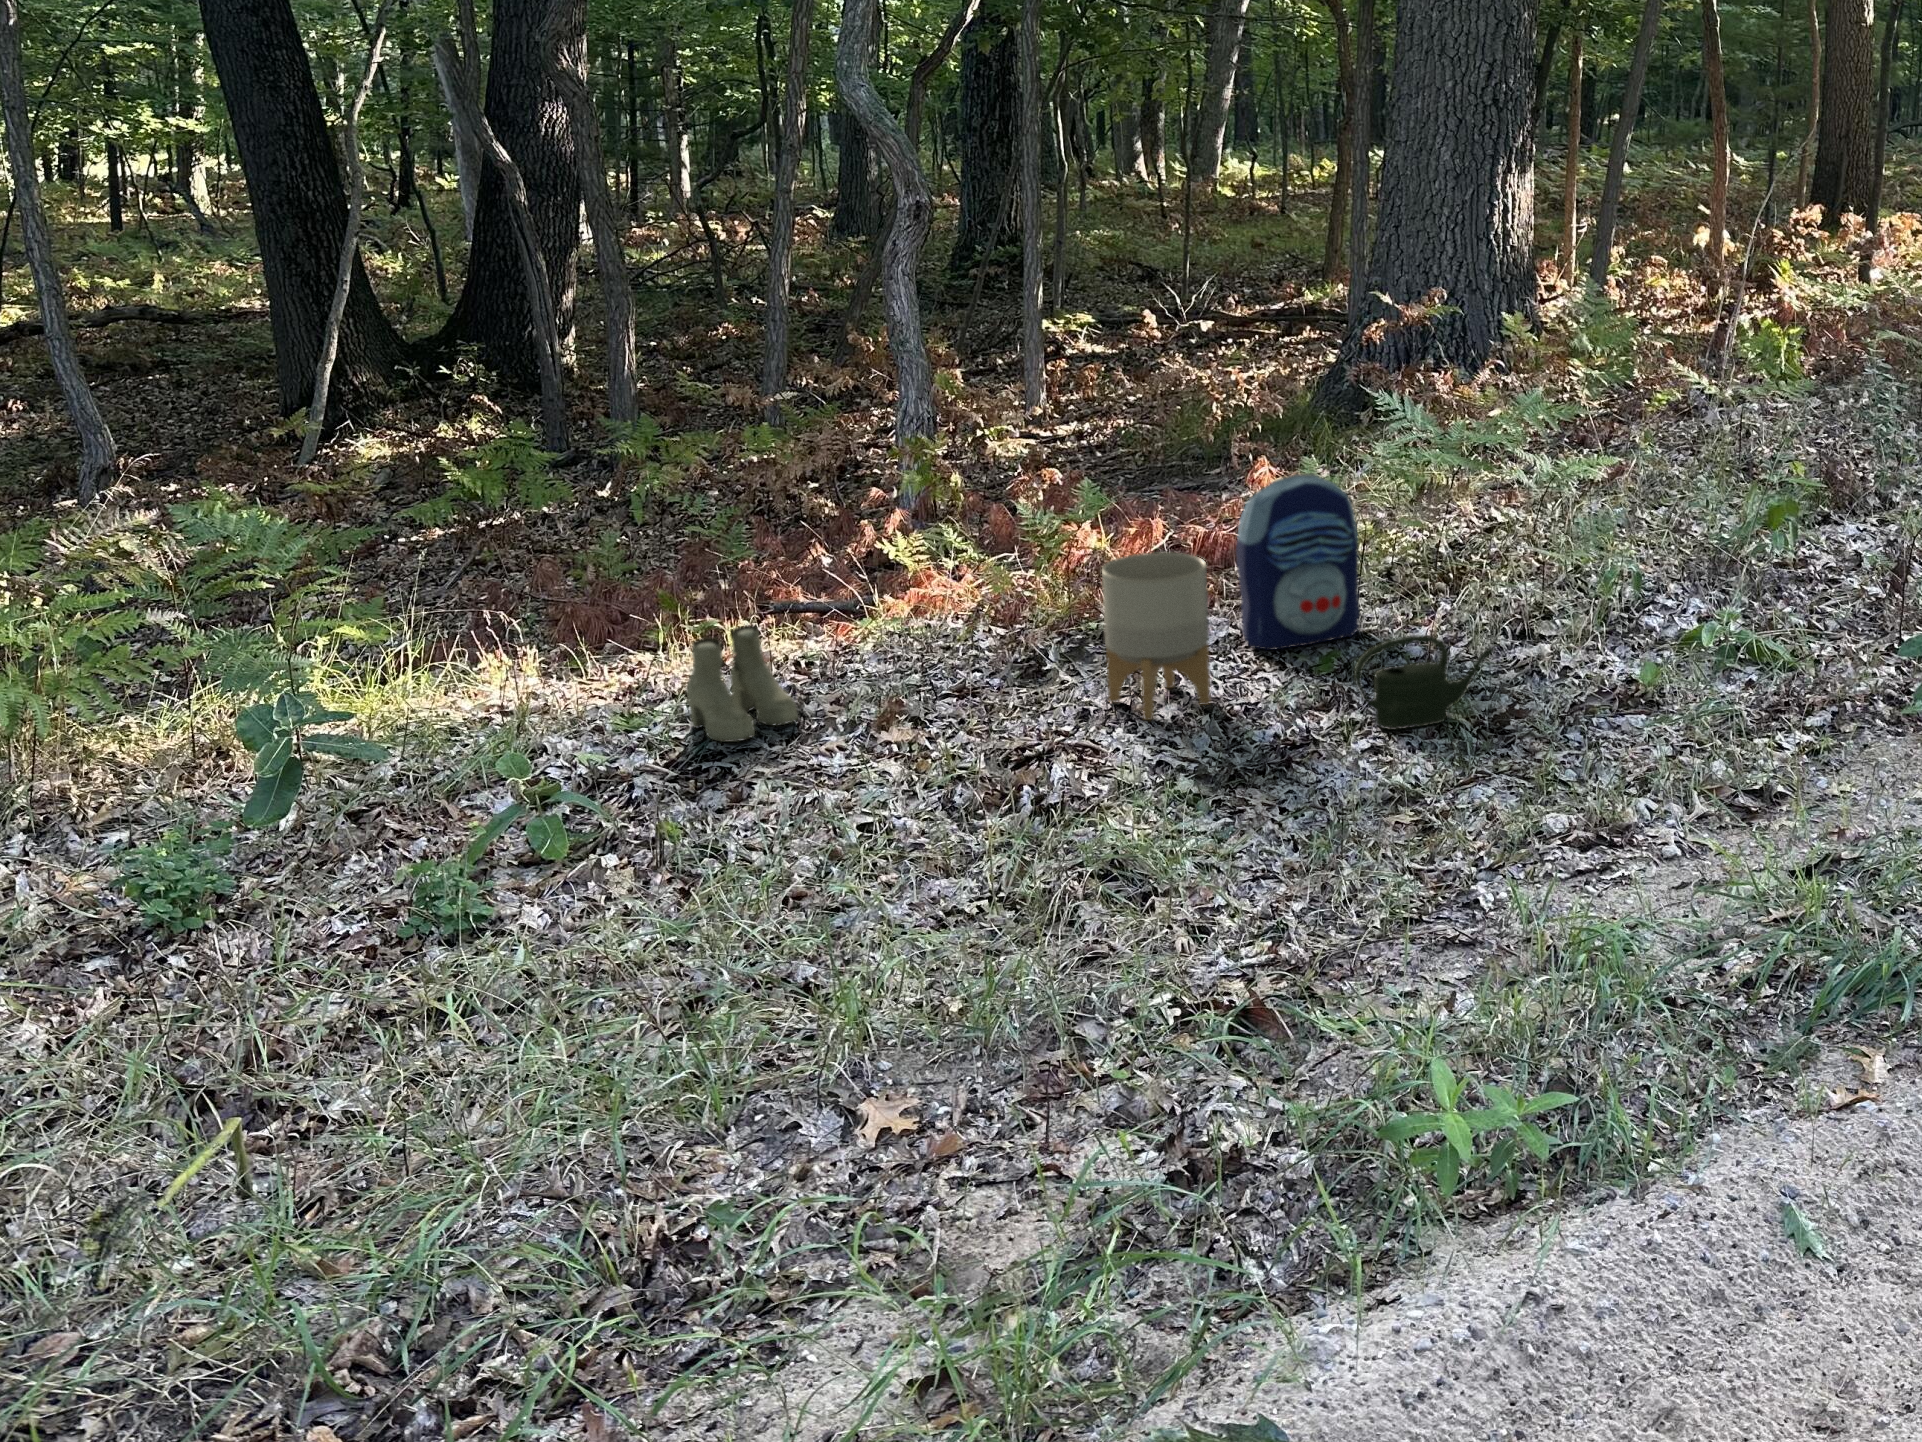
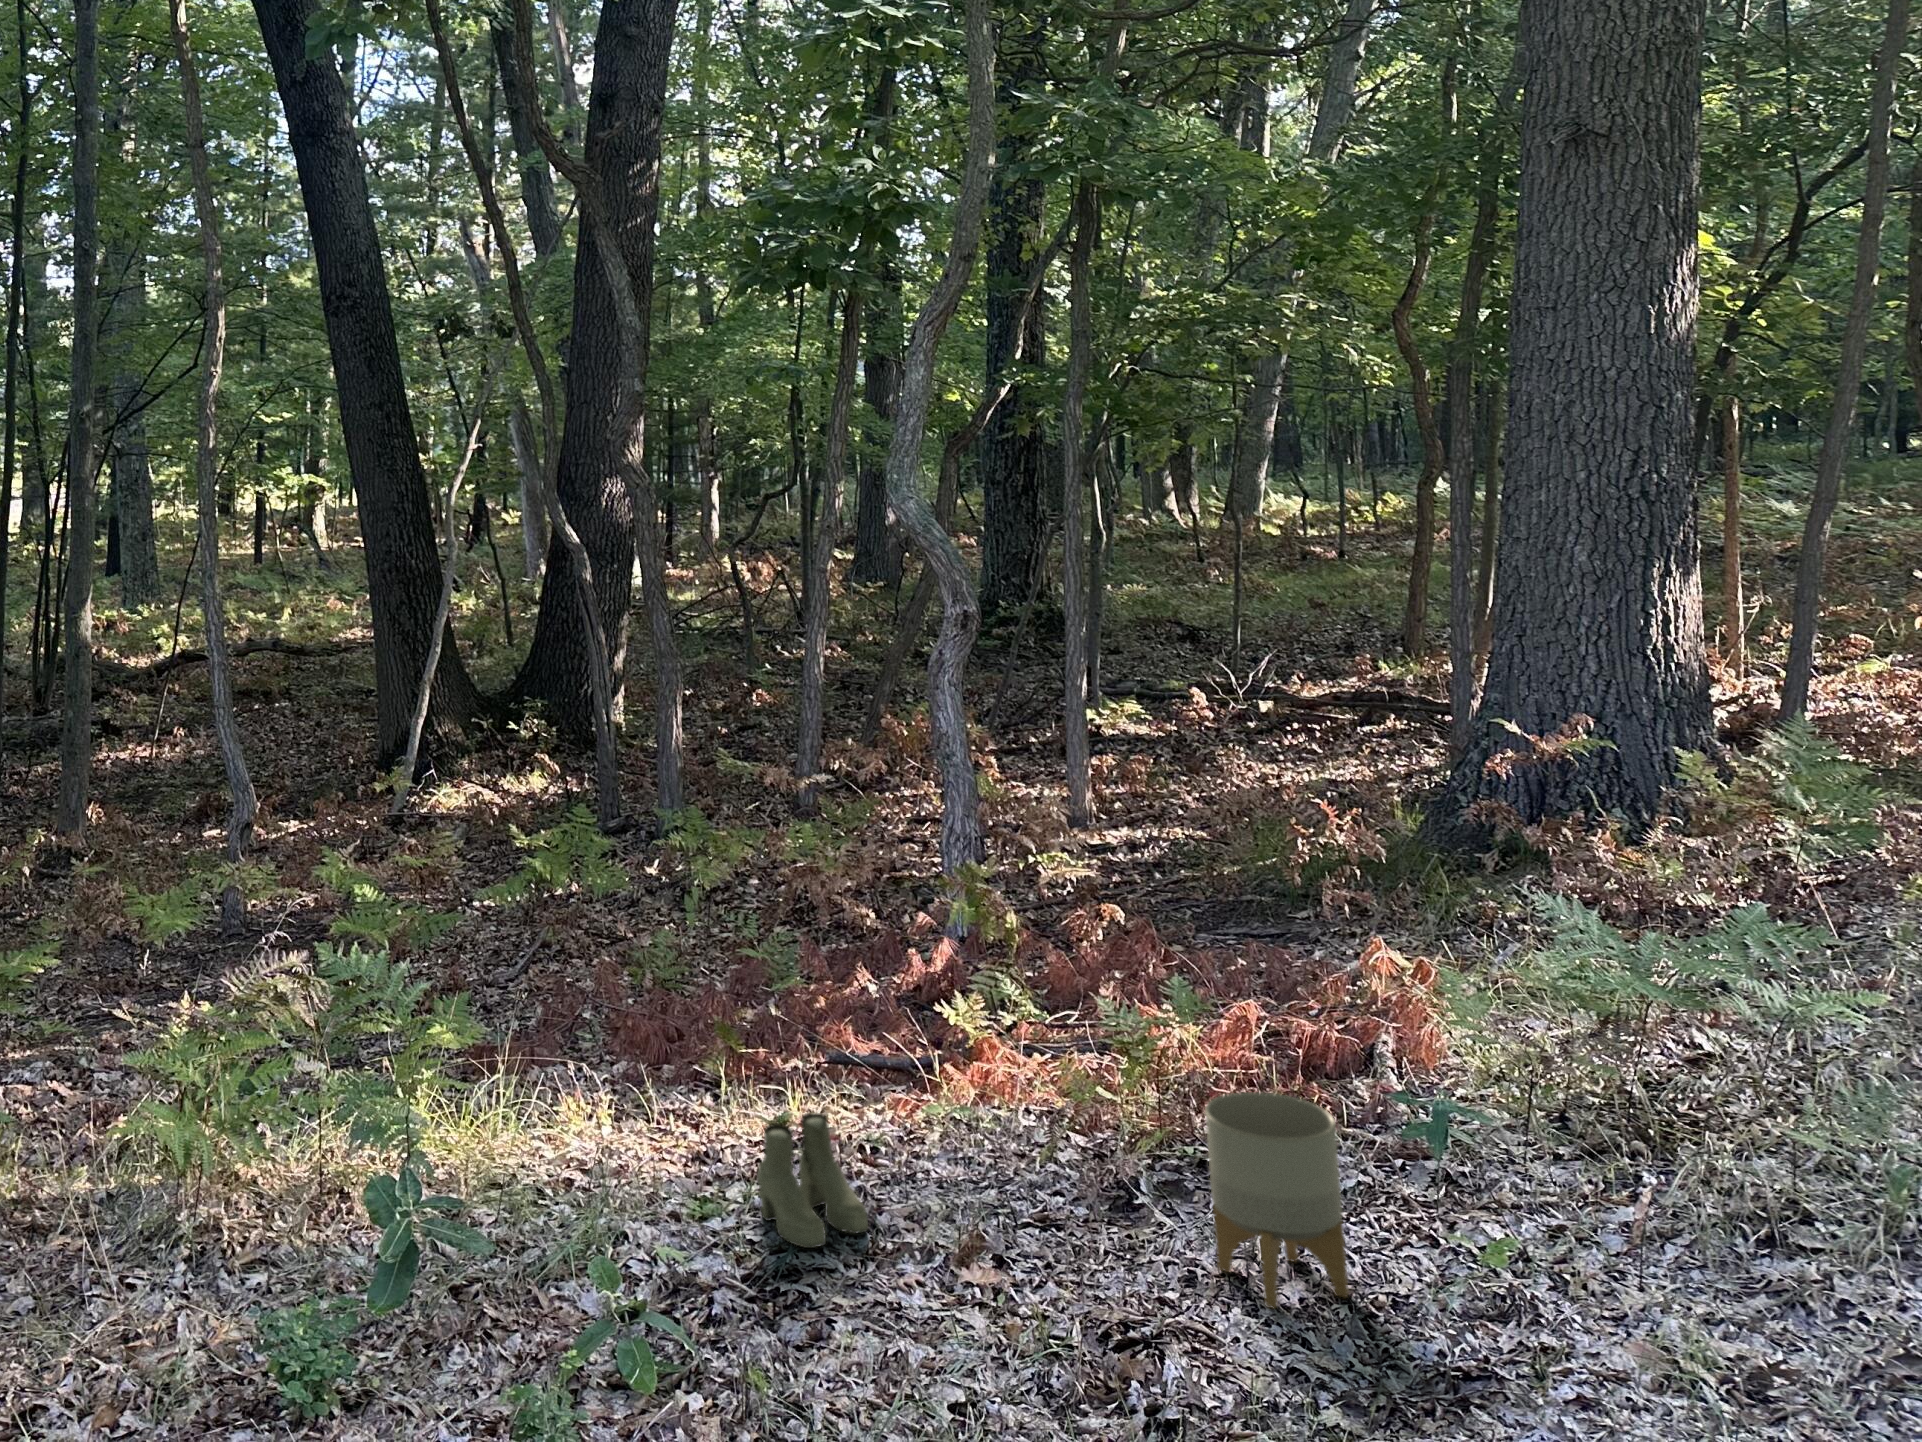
backpack: present [1236,473,1360,650] -> none [1364,1004,1537,1224]
watering can: present [1354,635,1495,730] -> none [1551,1266,1760,1395]

